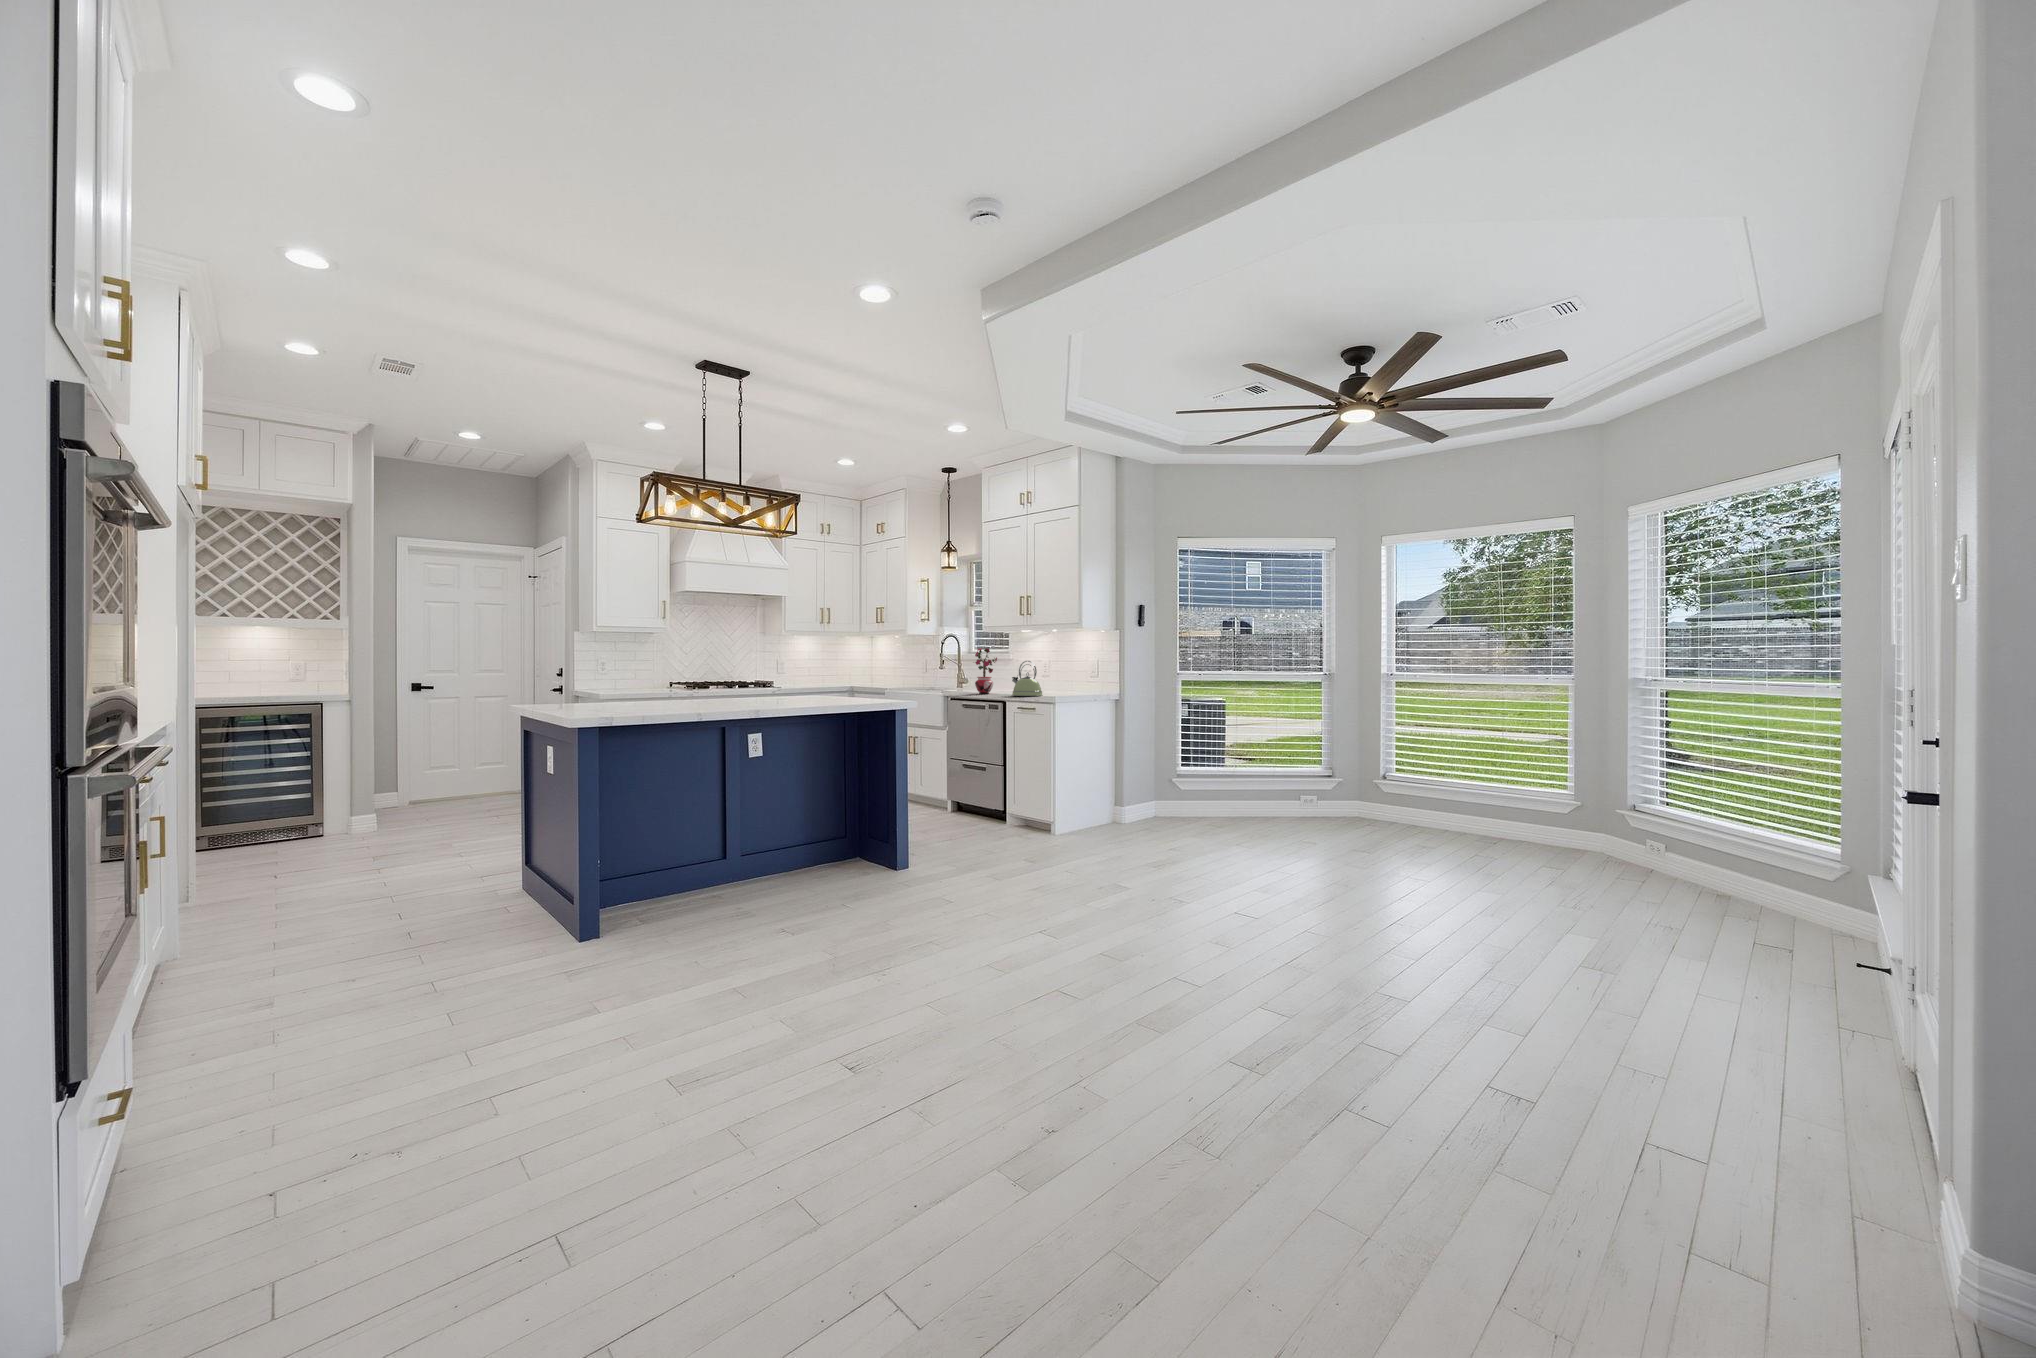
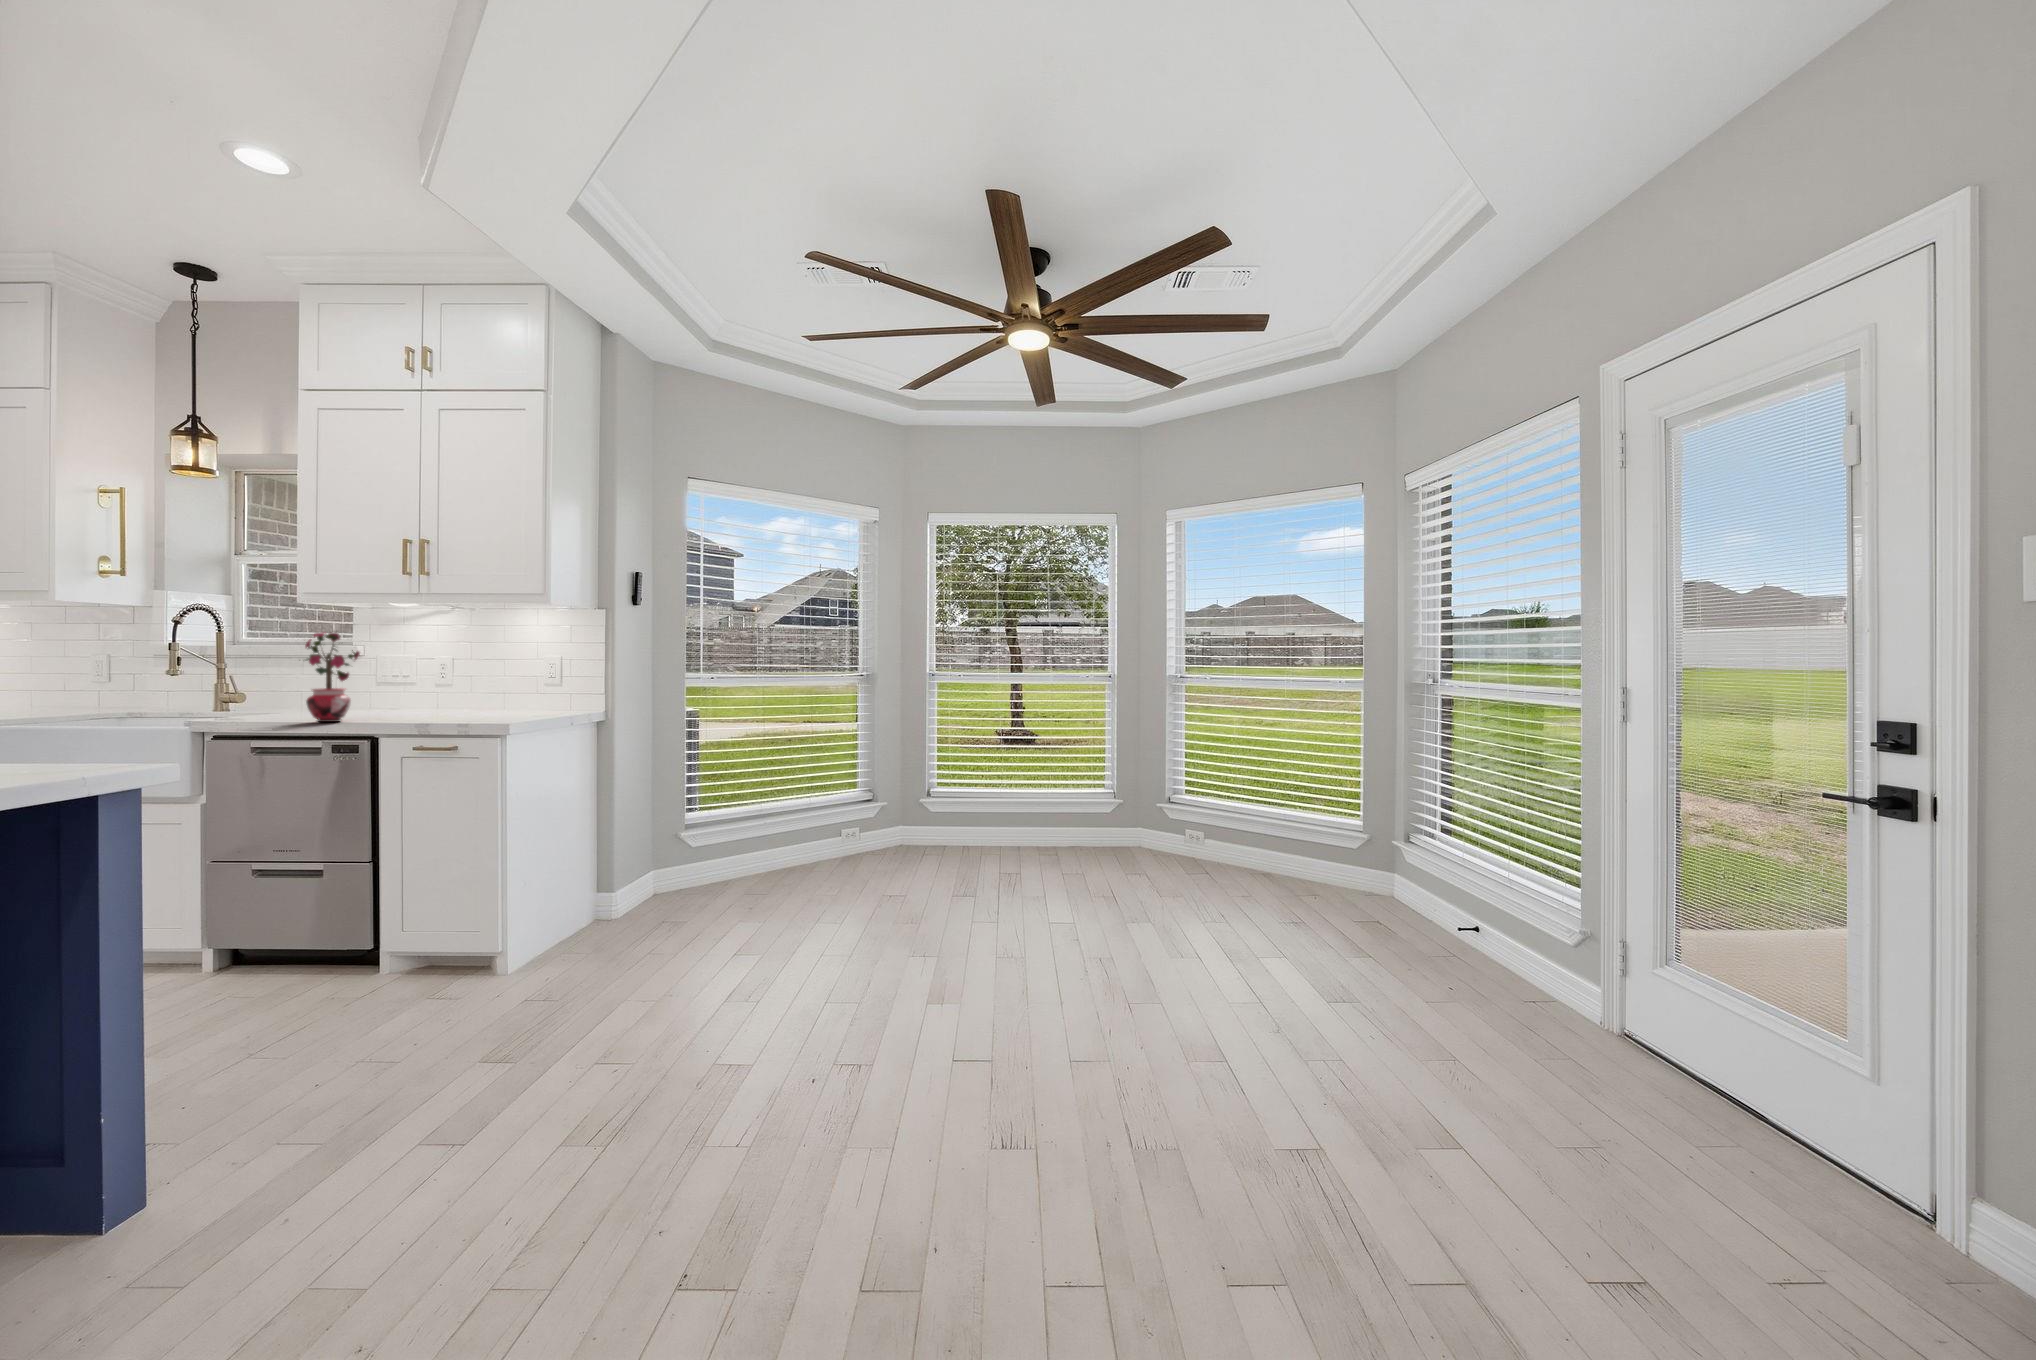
kettle: present [1012,661,1042,696] -> none [407,657,481,724]

